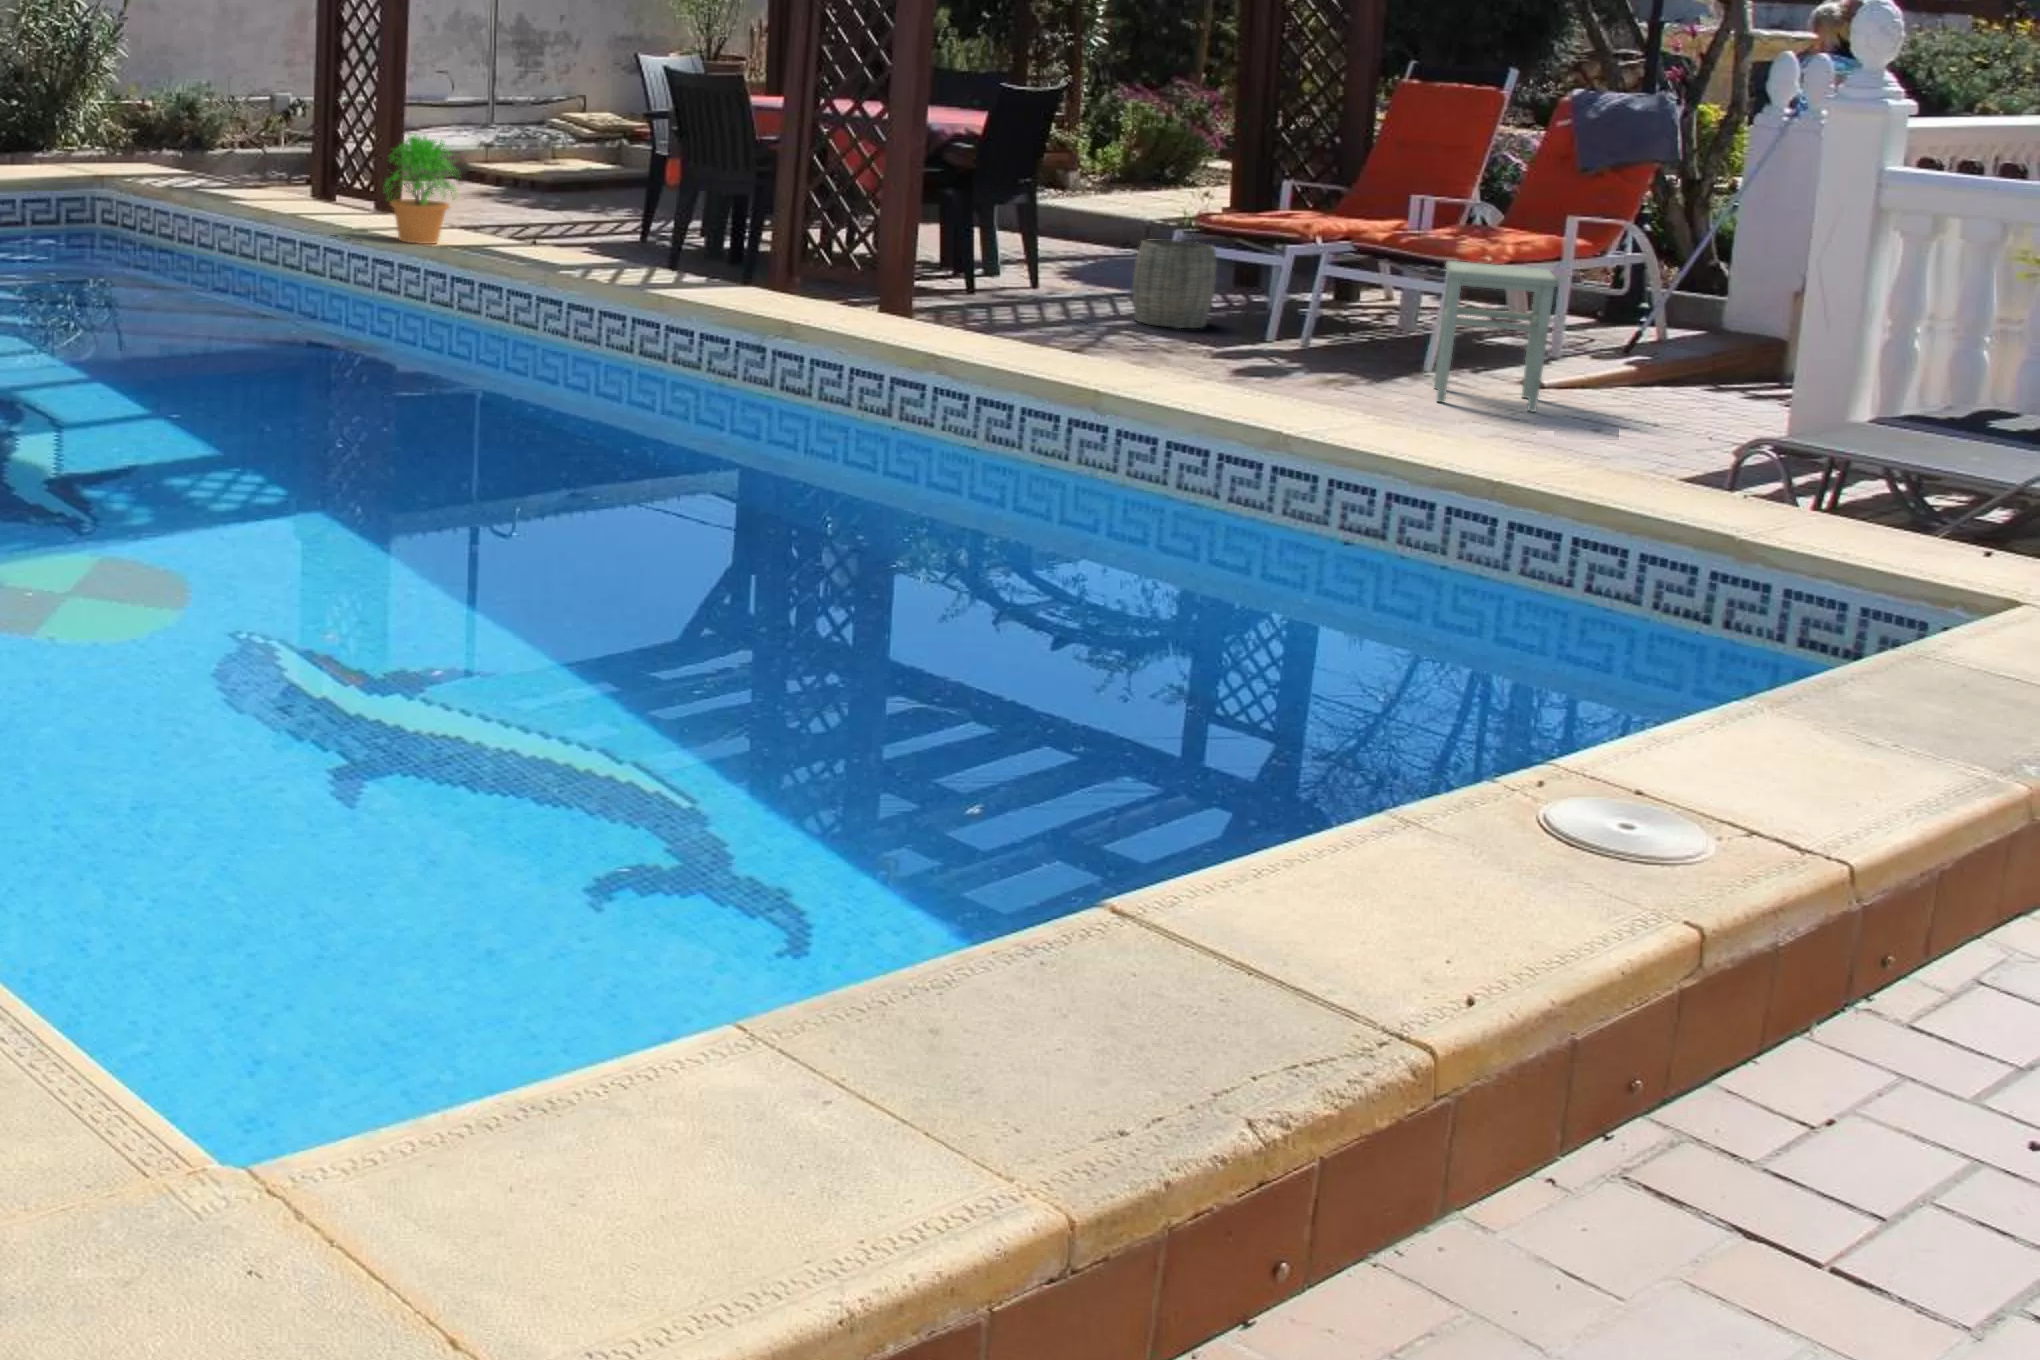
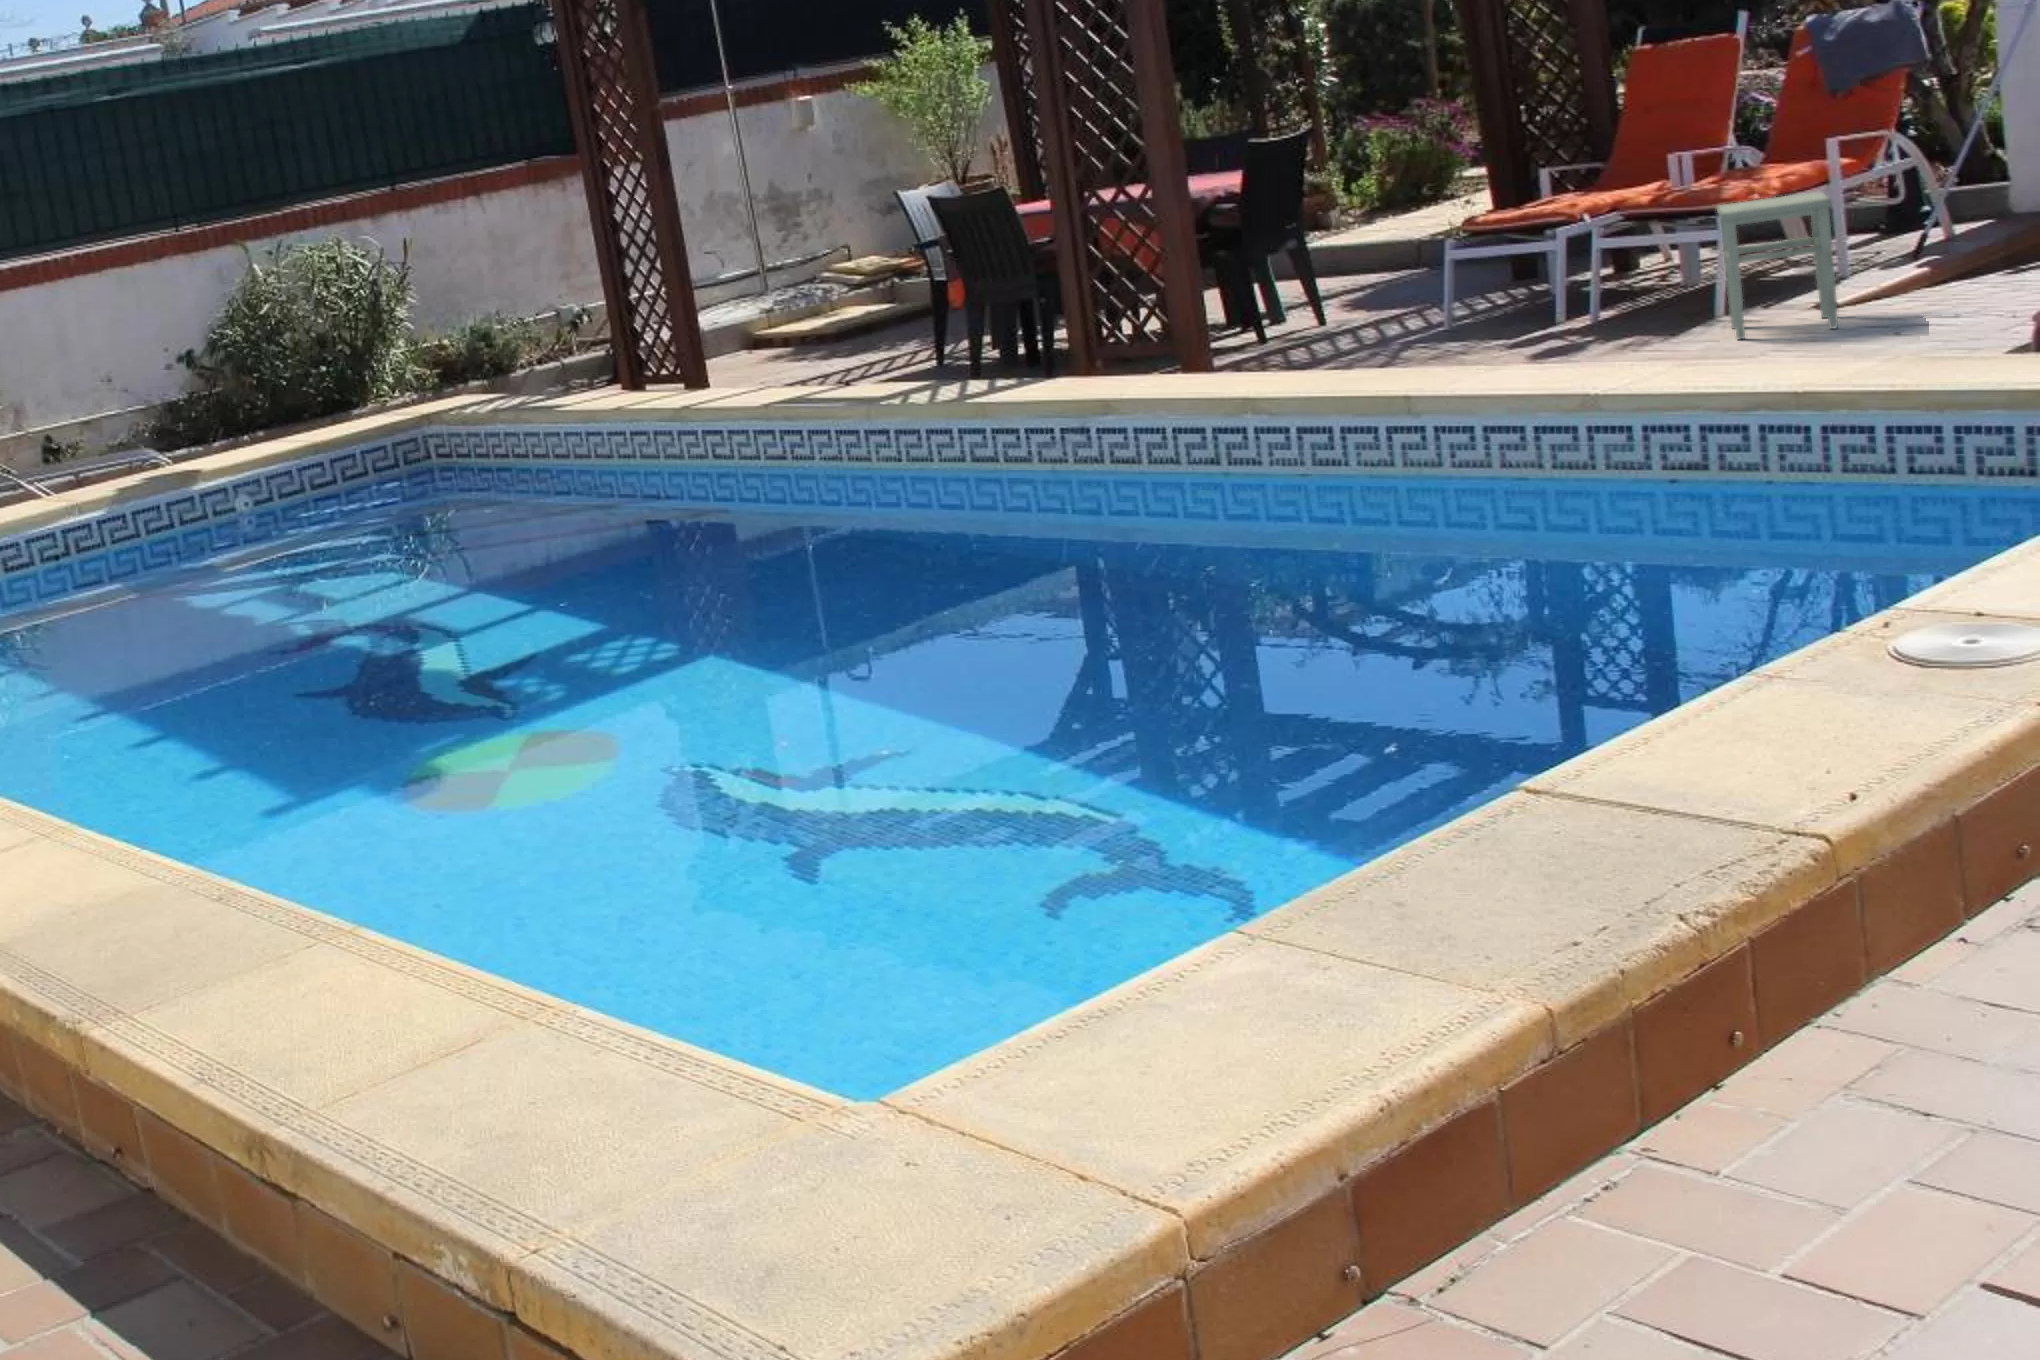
potted plant: present [385,135,458,244] -> none [687,306,763,409]
woven basket: present [1133,239,1217,328] -> none [1412,244,1496,331]

